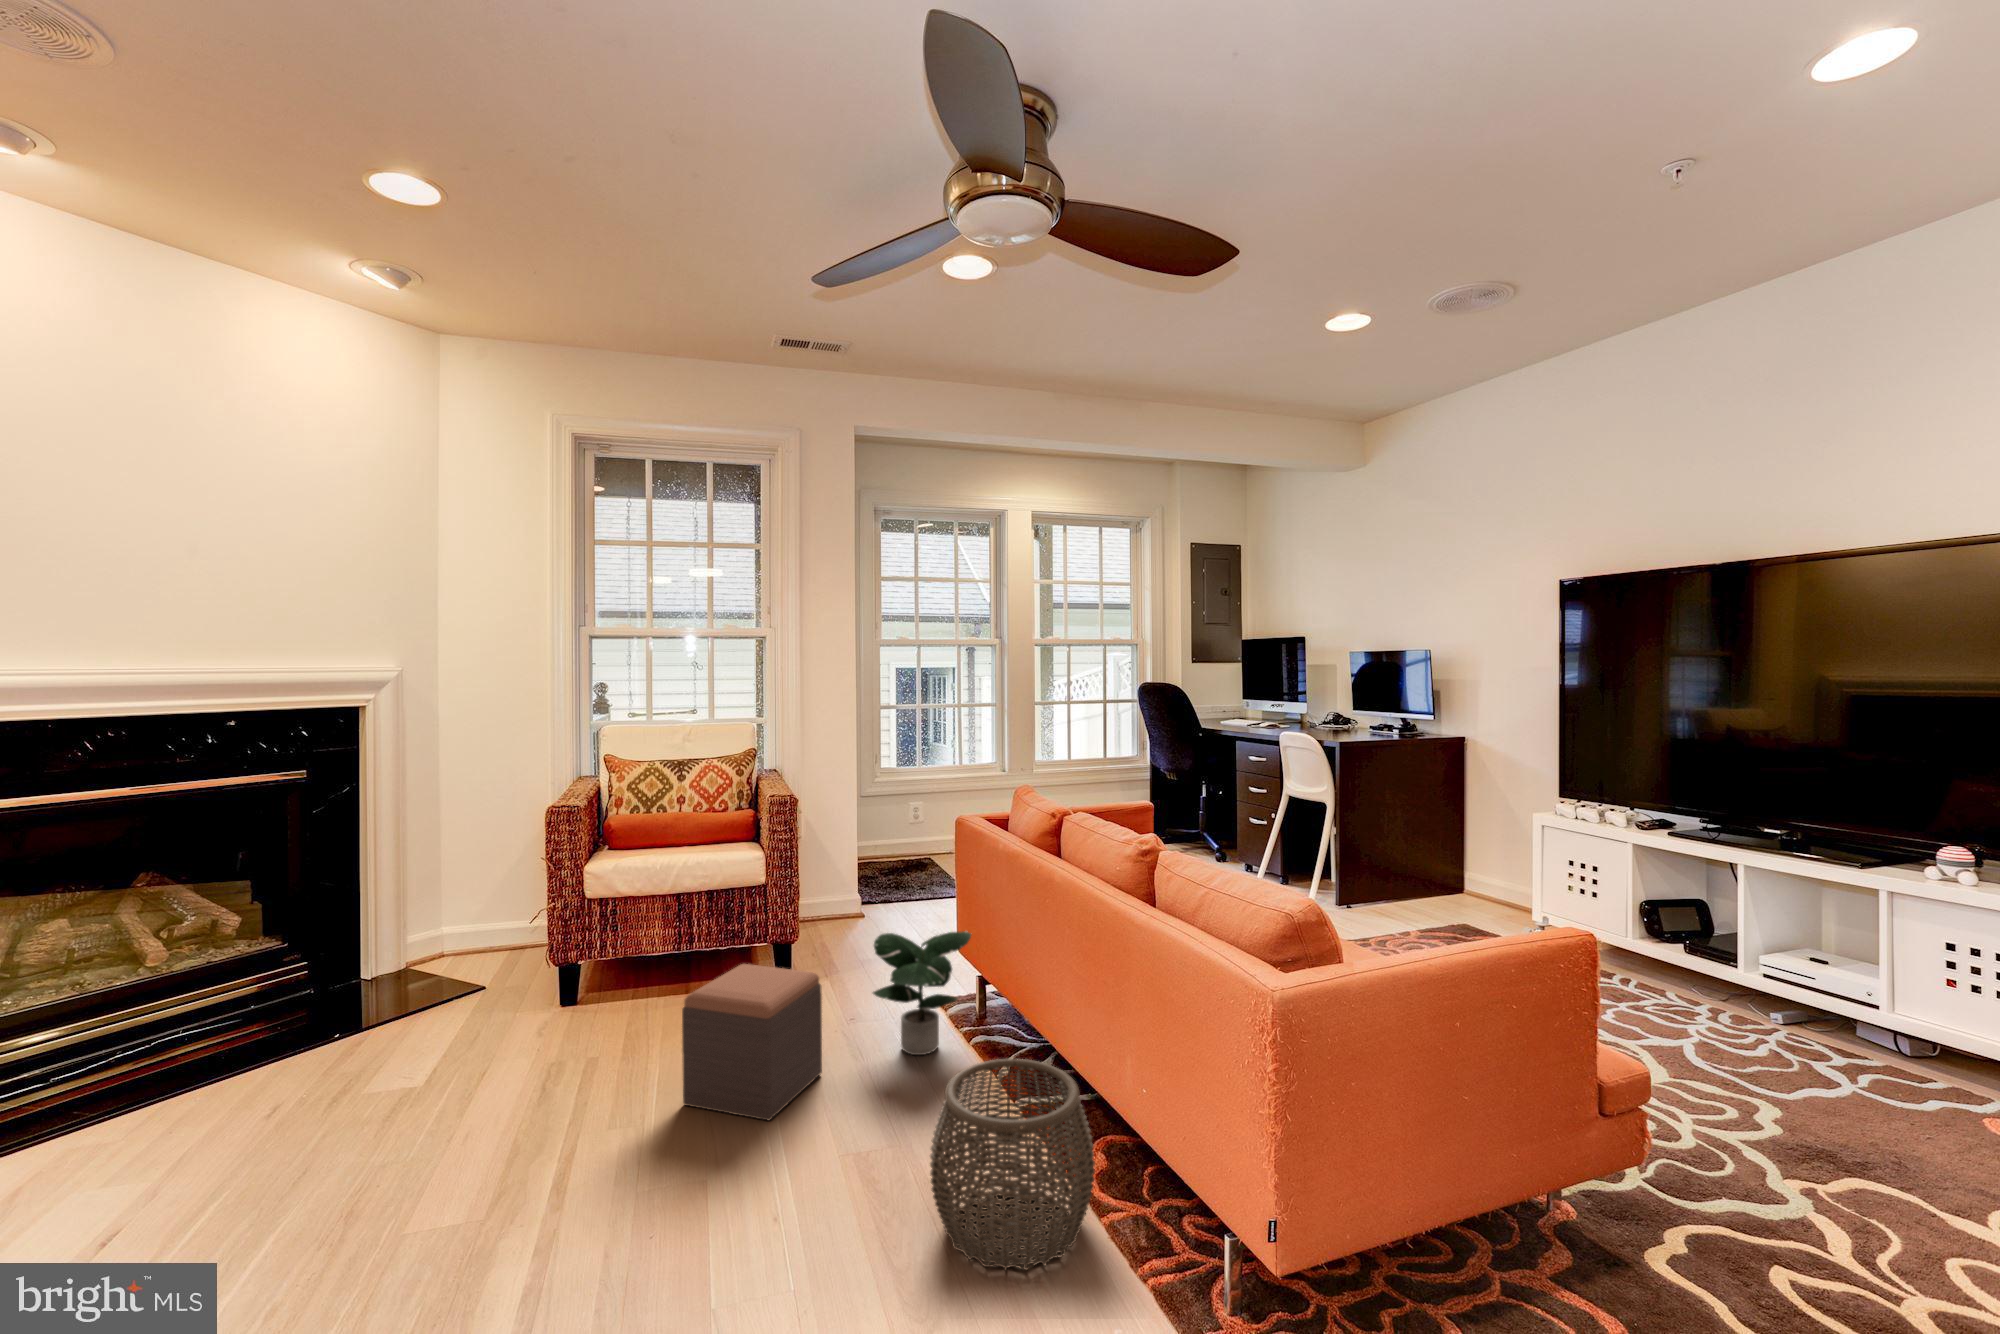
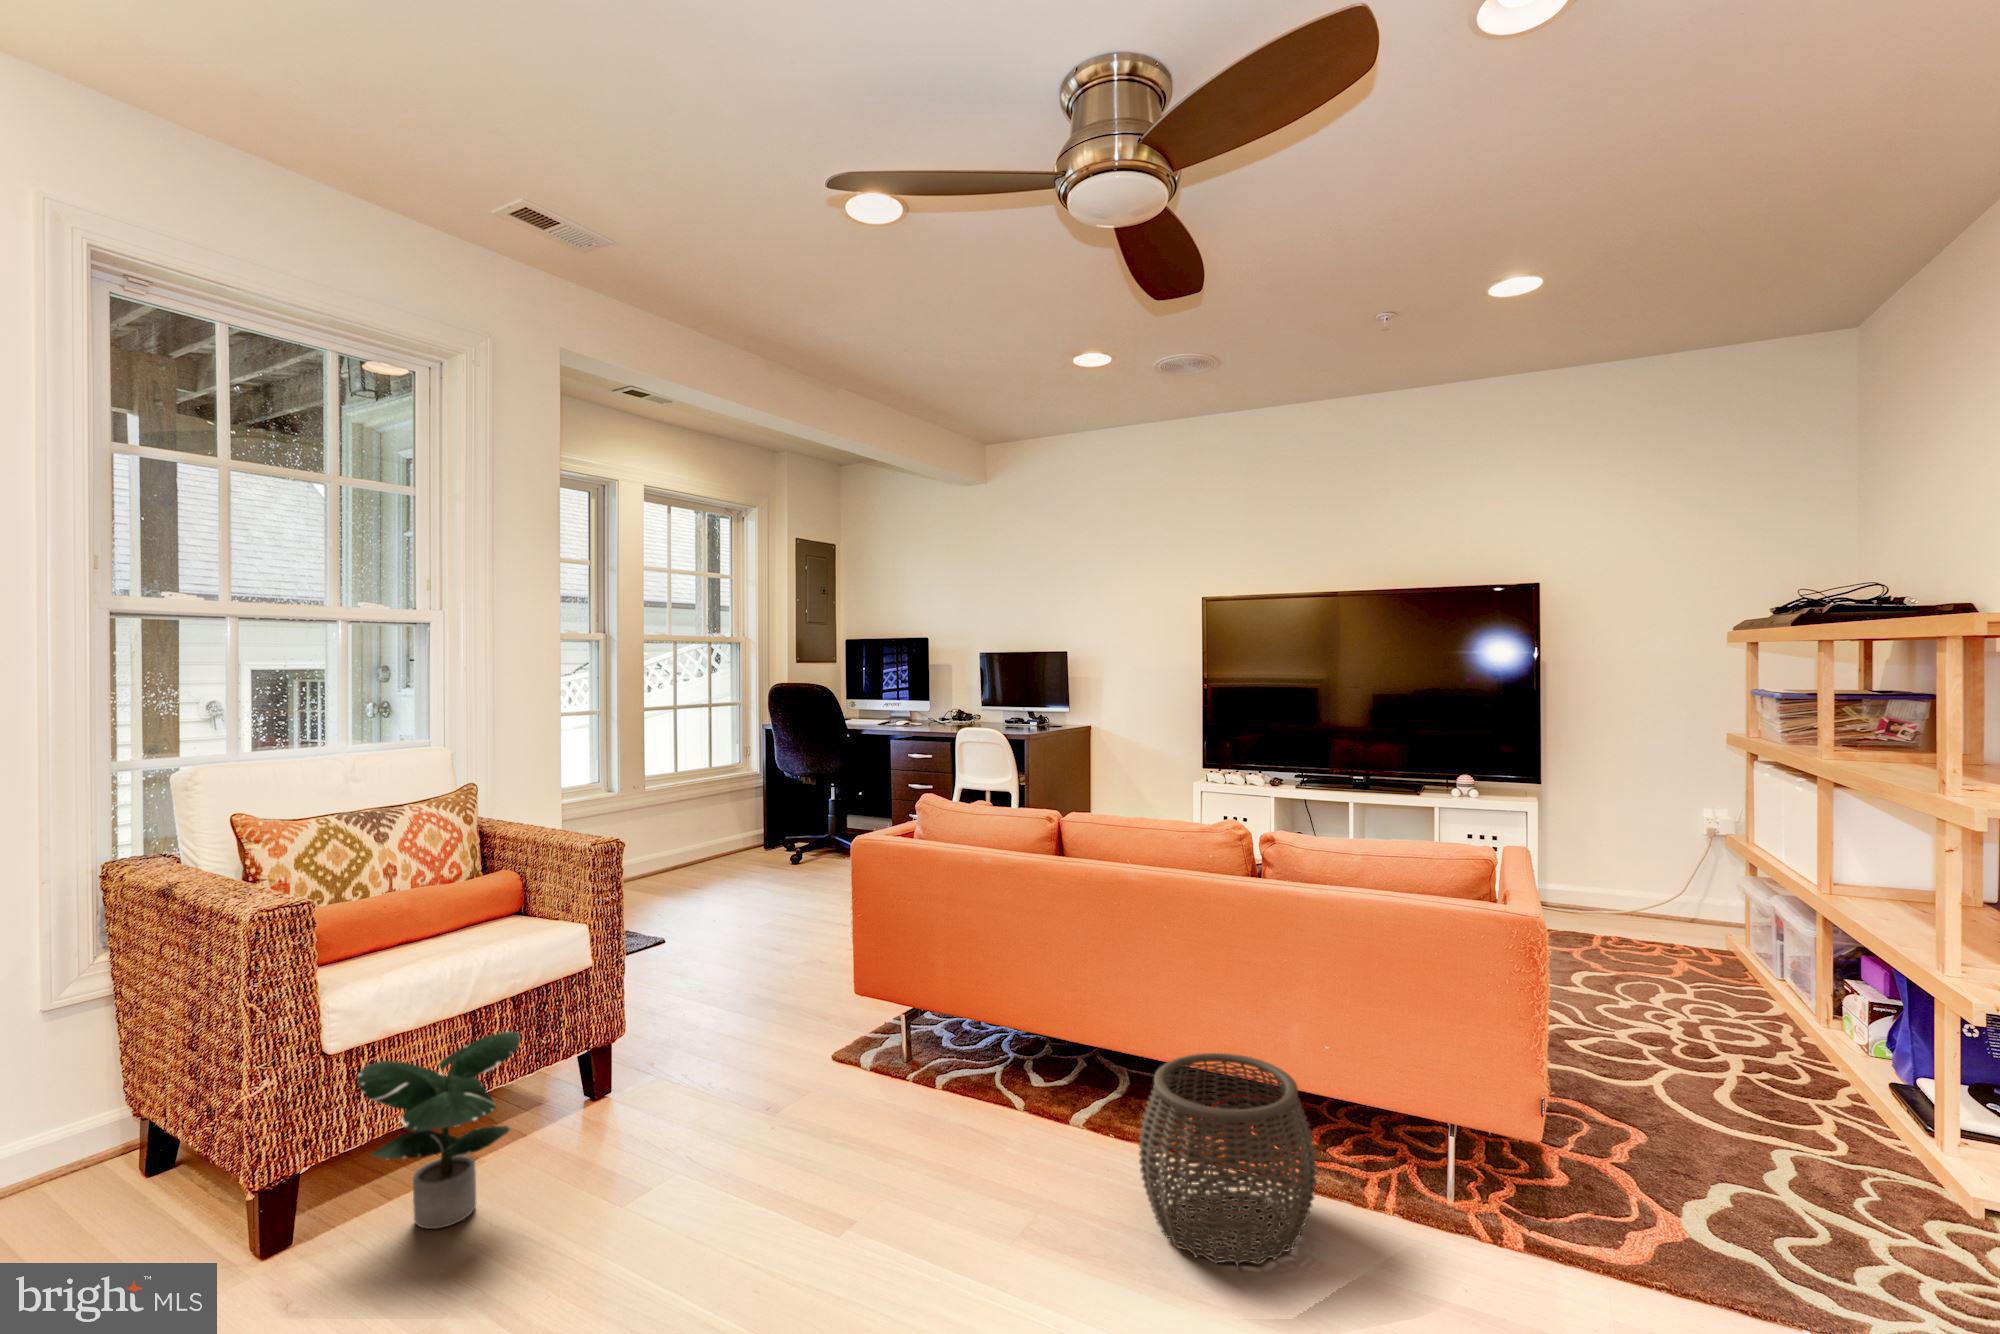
potted plant: present [873,931,971,1055] -> present [357,1031,520,1229]
footstool: present [682,964,822,1120] -> none [700,1047,851,1271]

